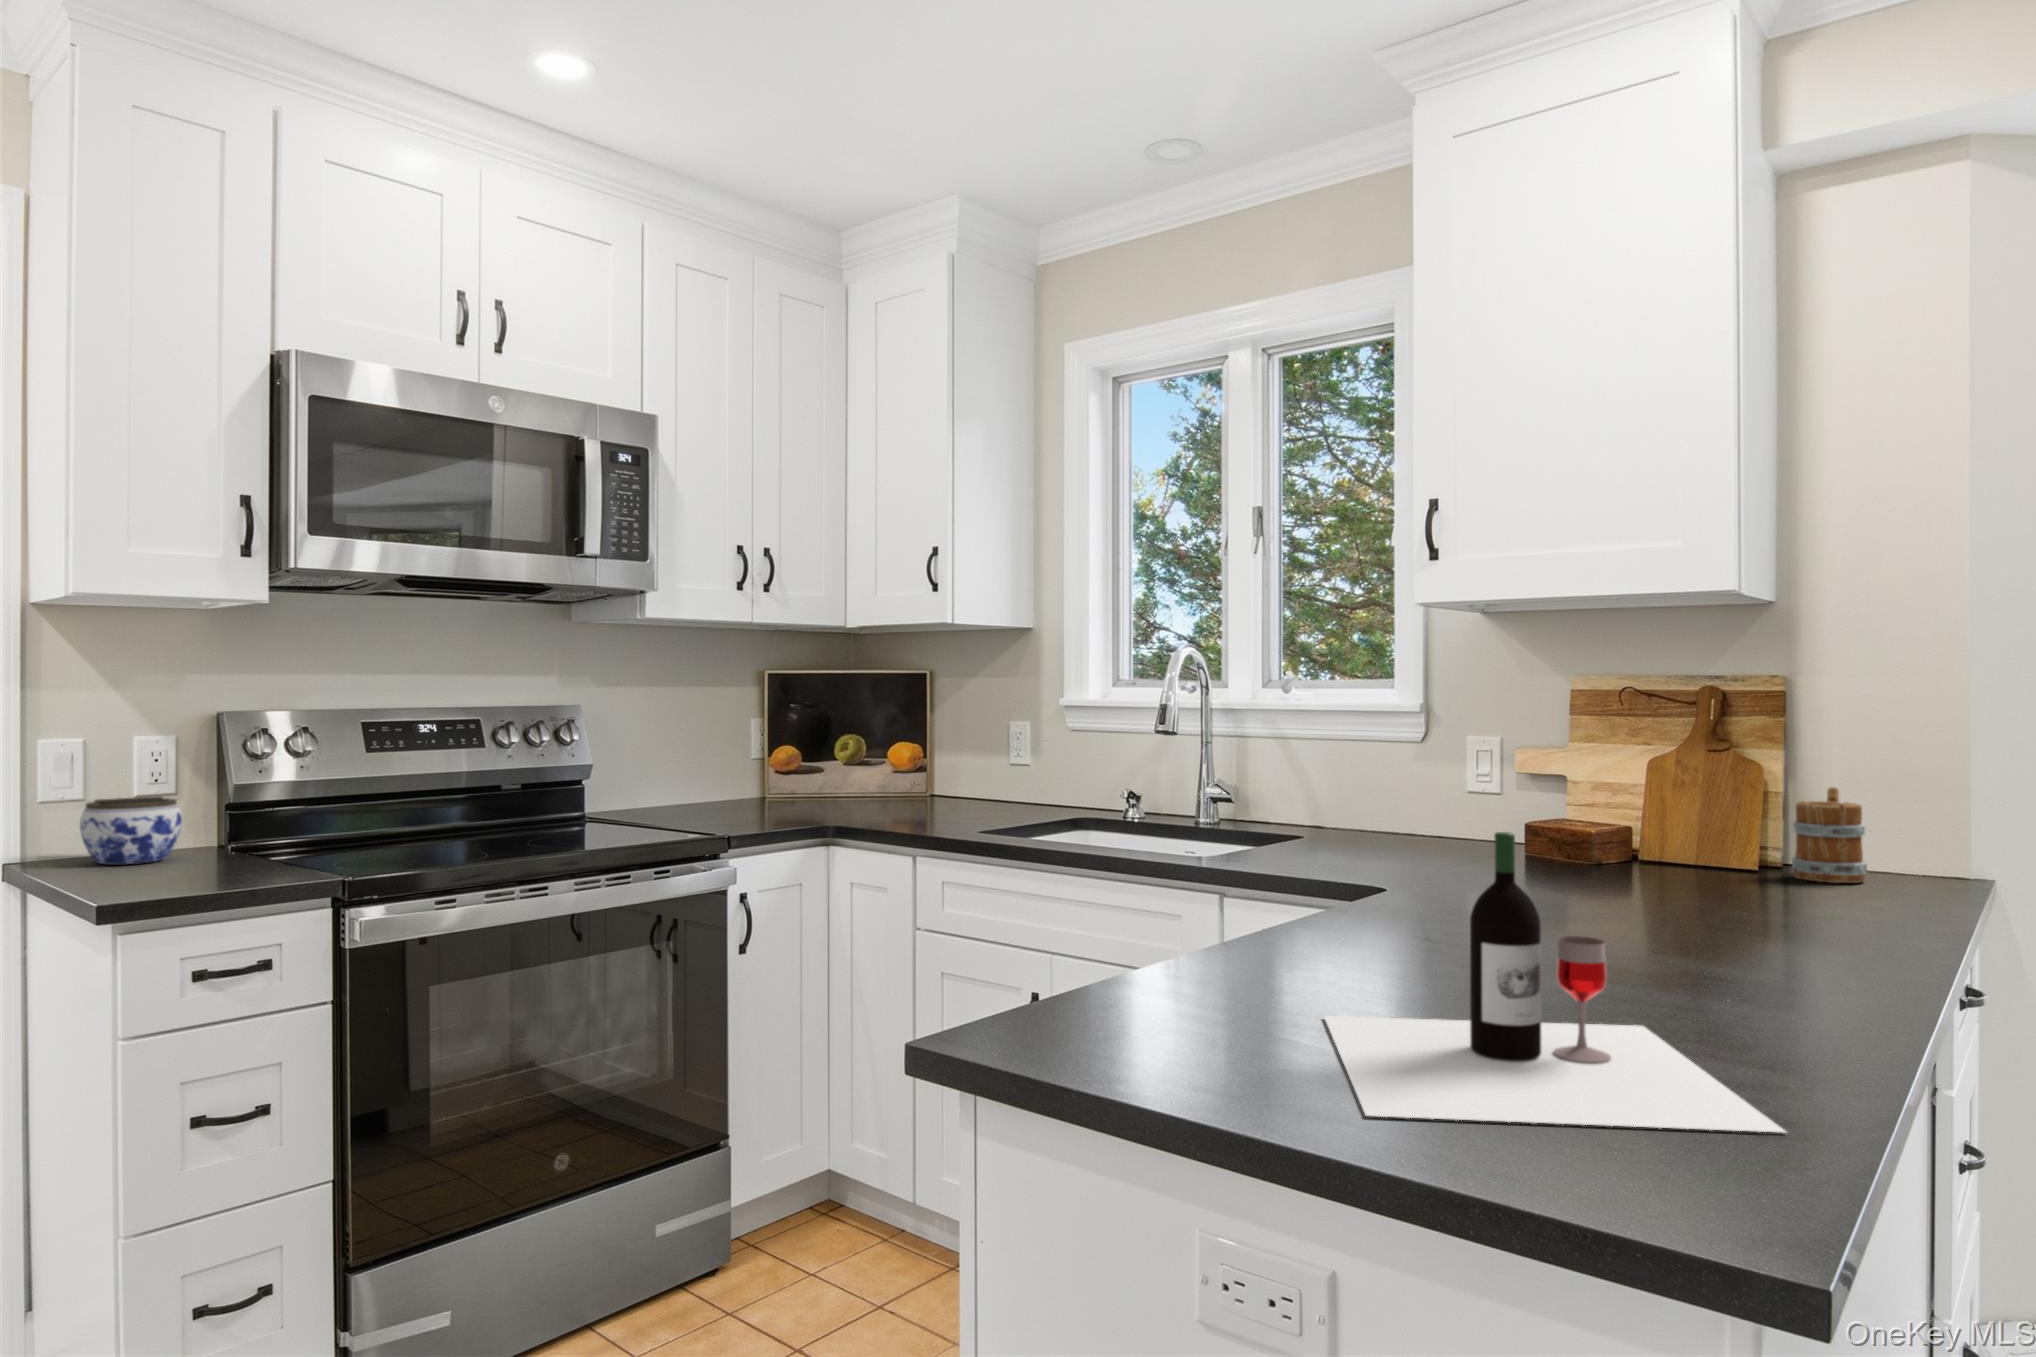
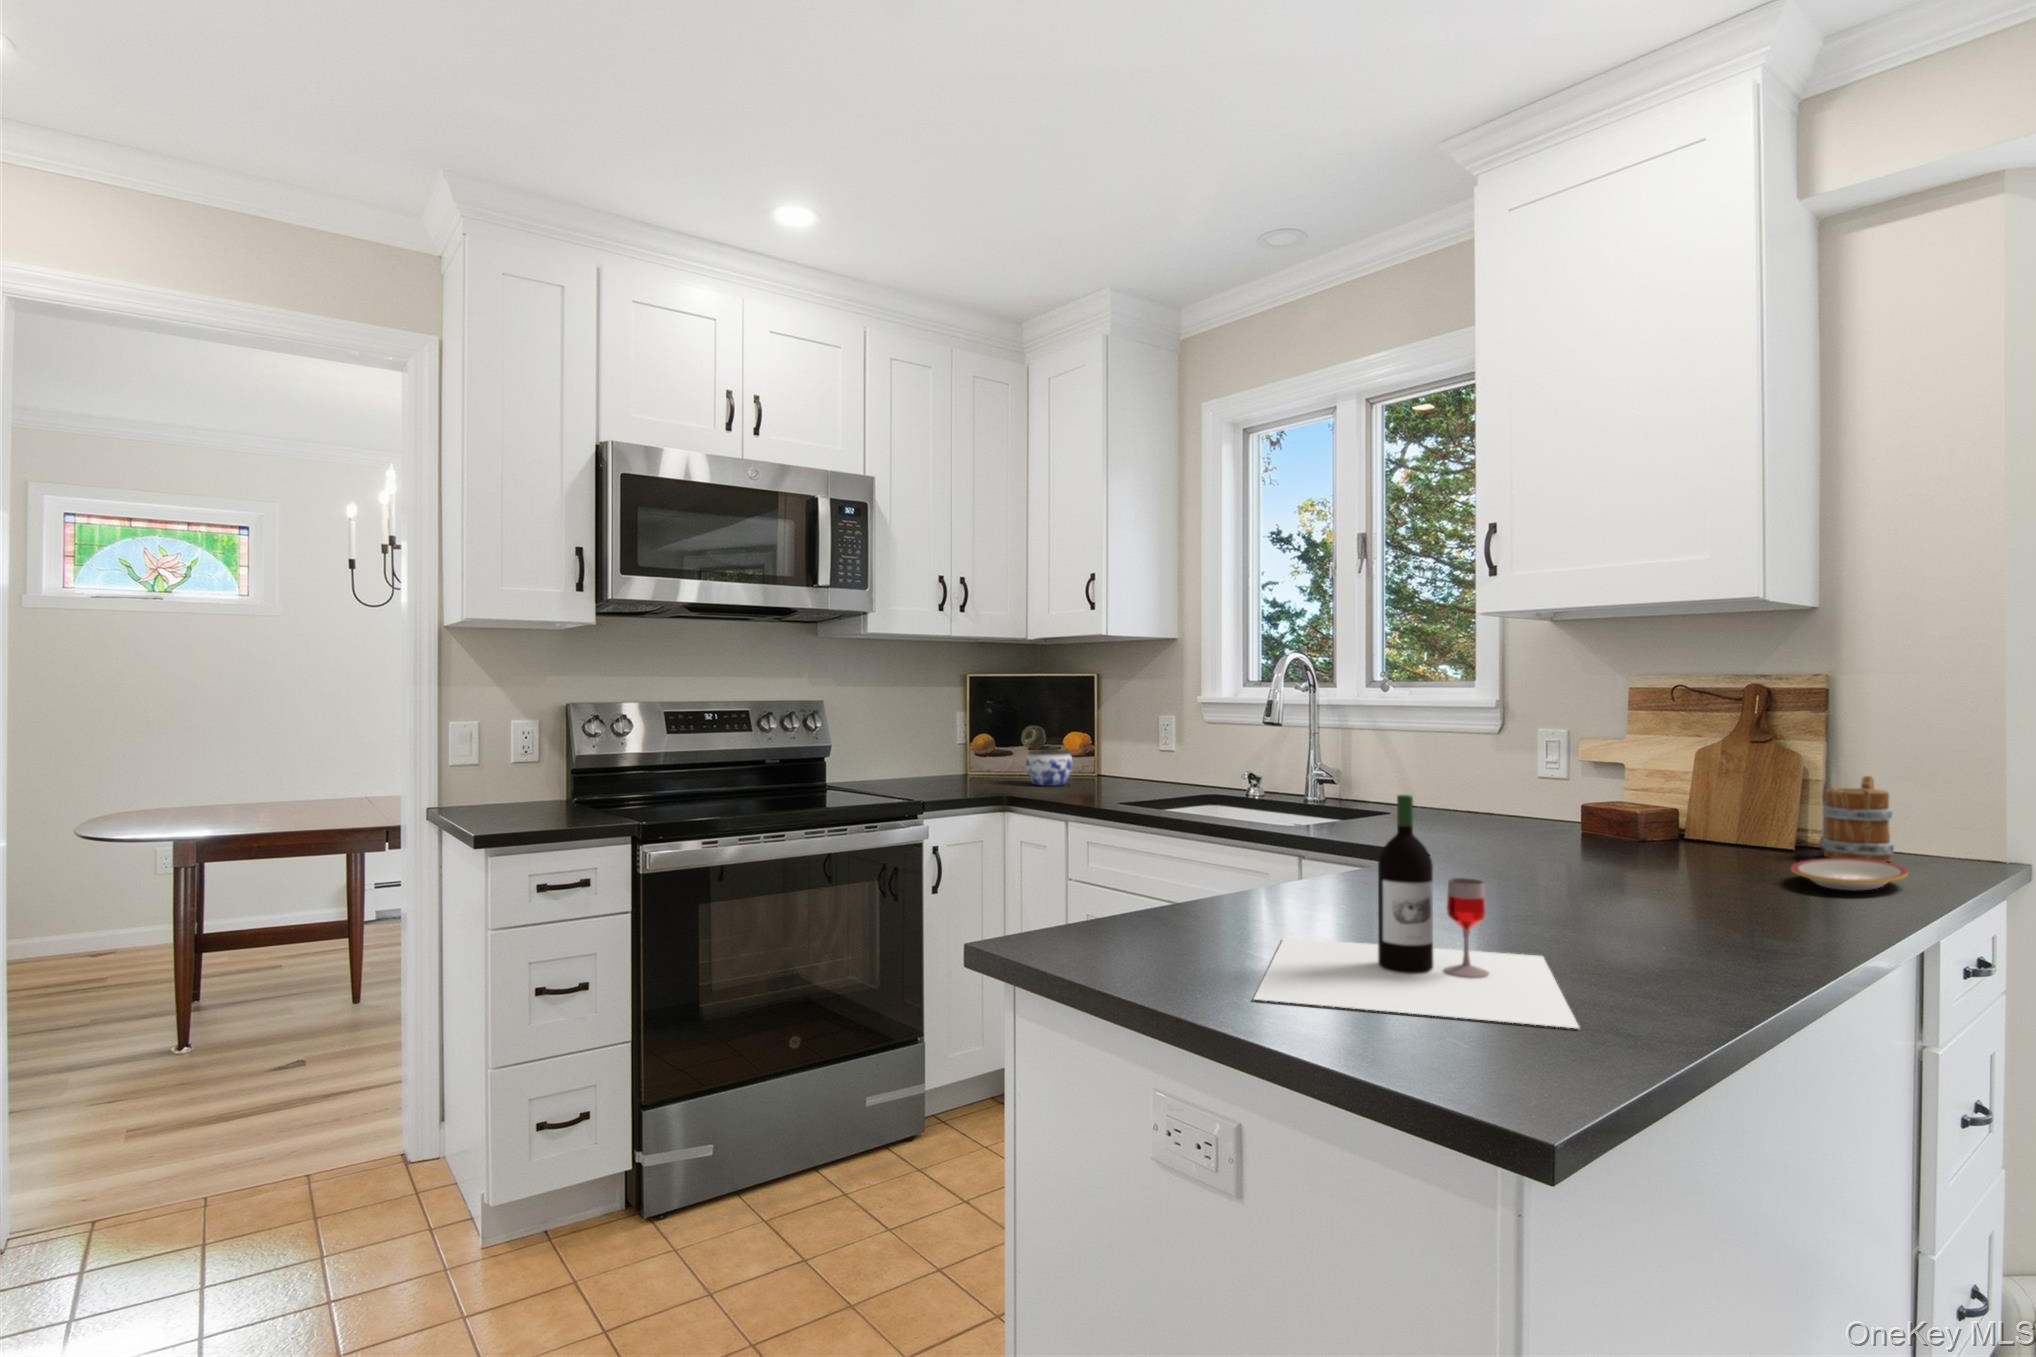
jar: present [80,796,182,865] -> present [1026,749,1072,786]
plate: none [1796,882,1918,919] -> present [1791,858,1908,891]

